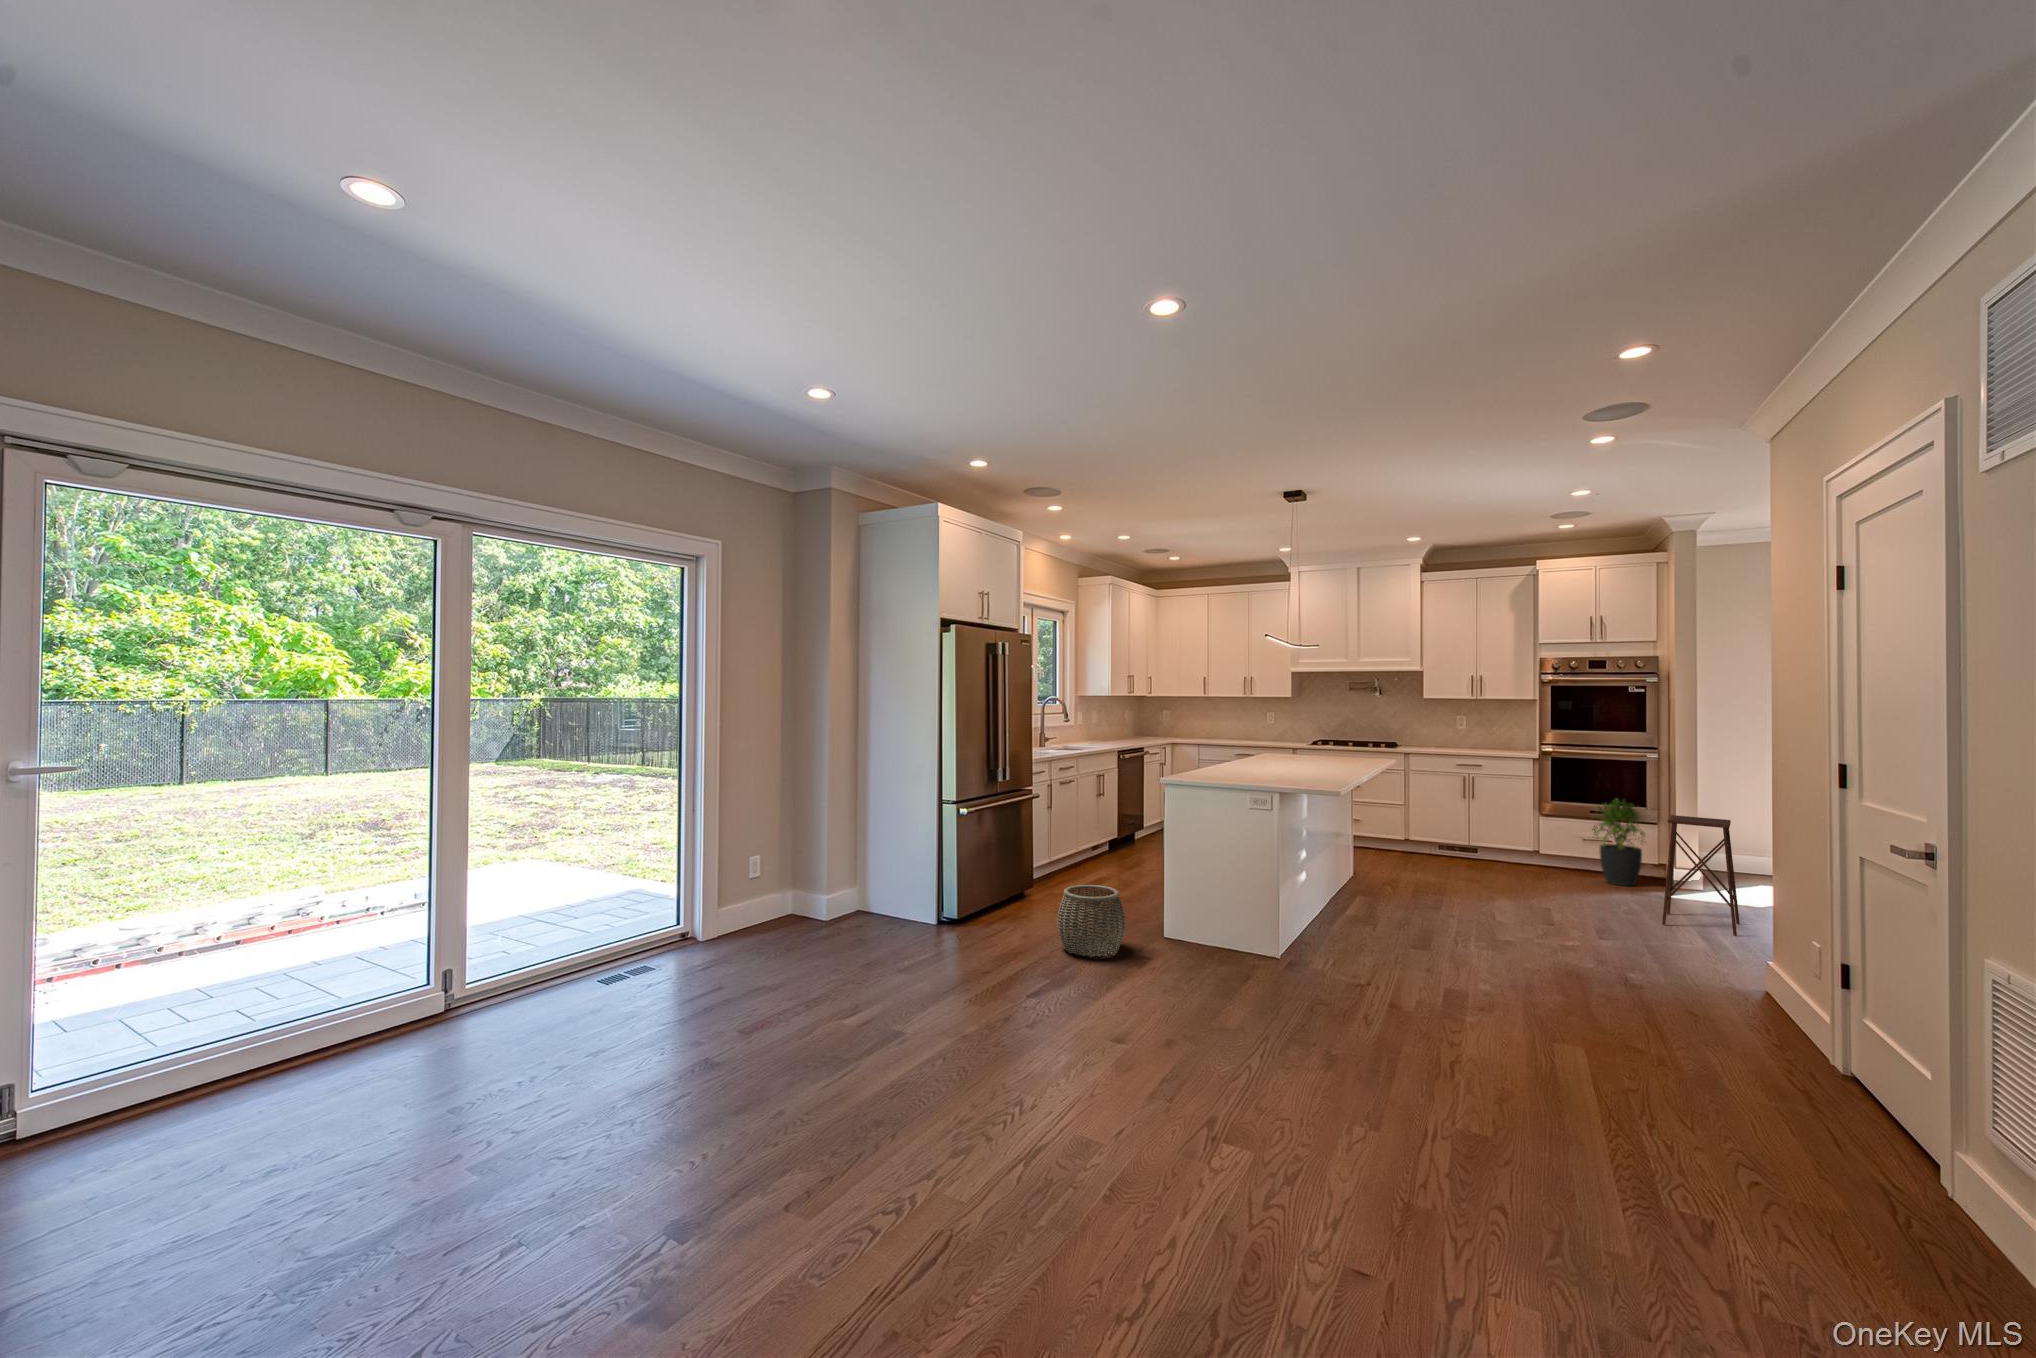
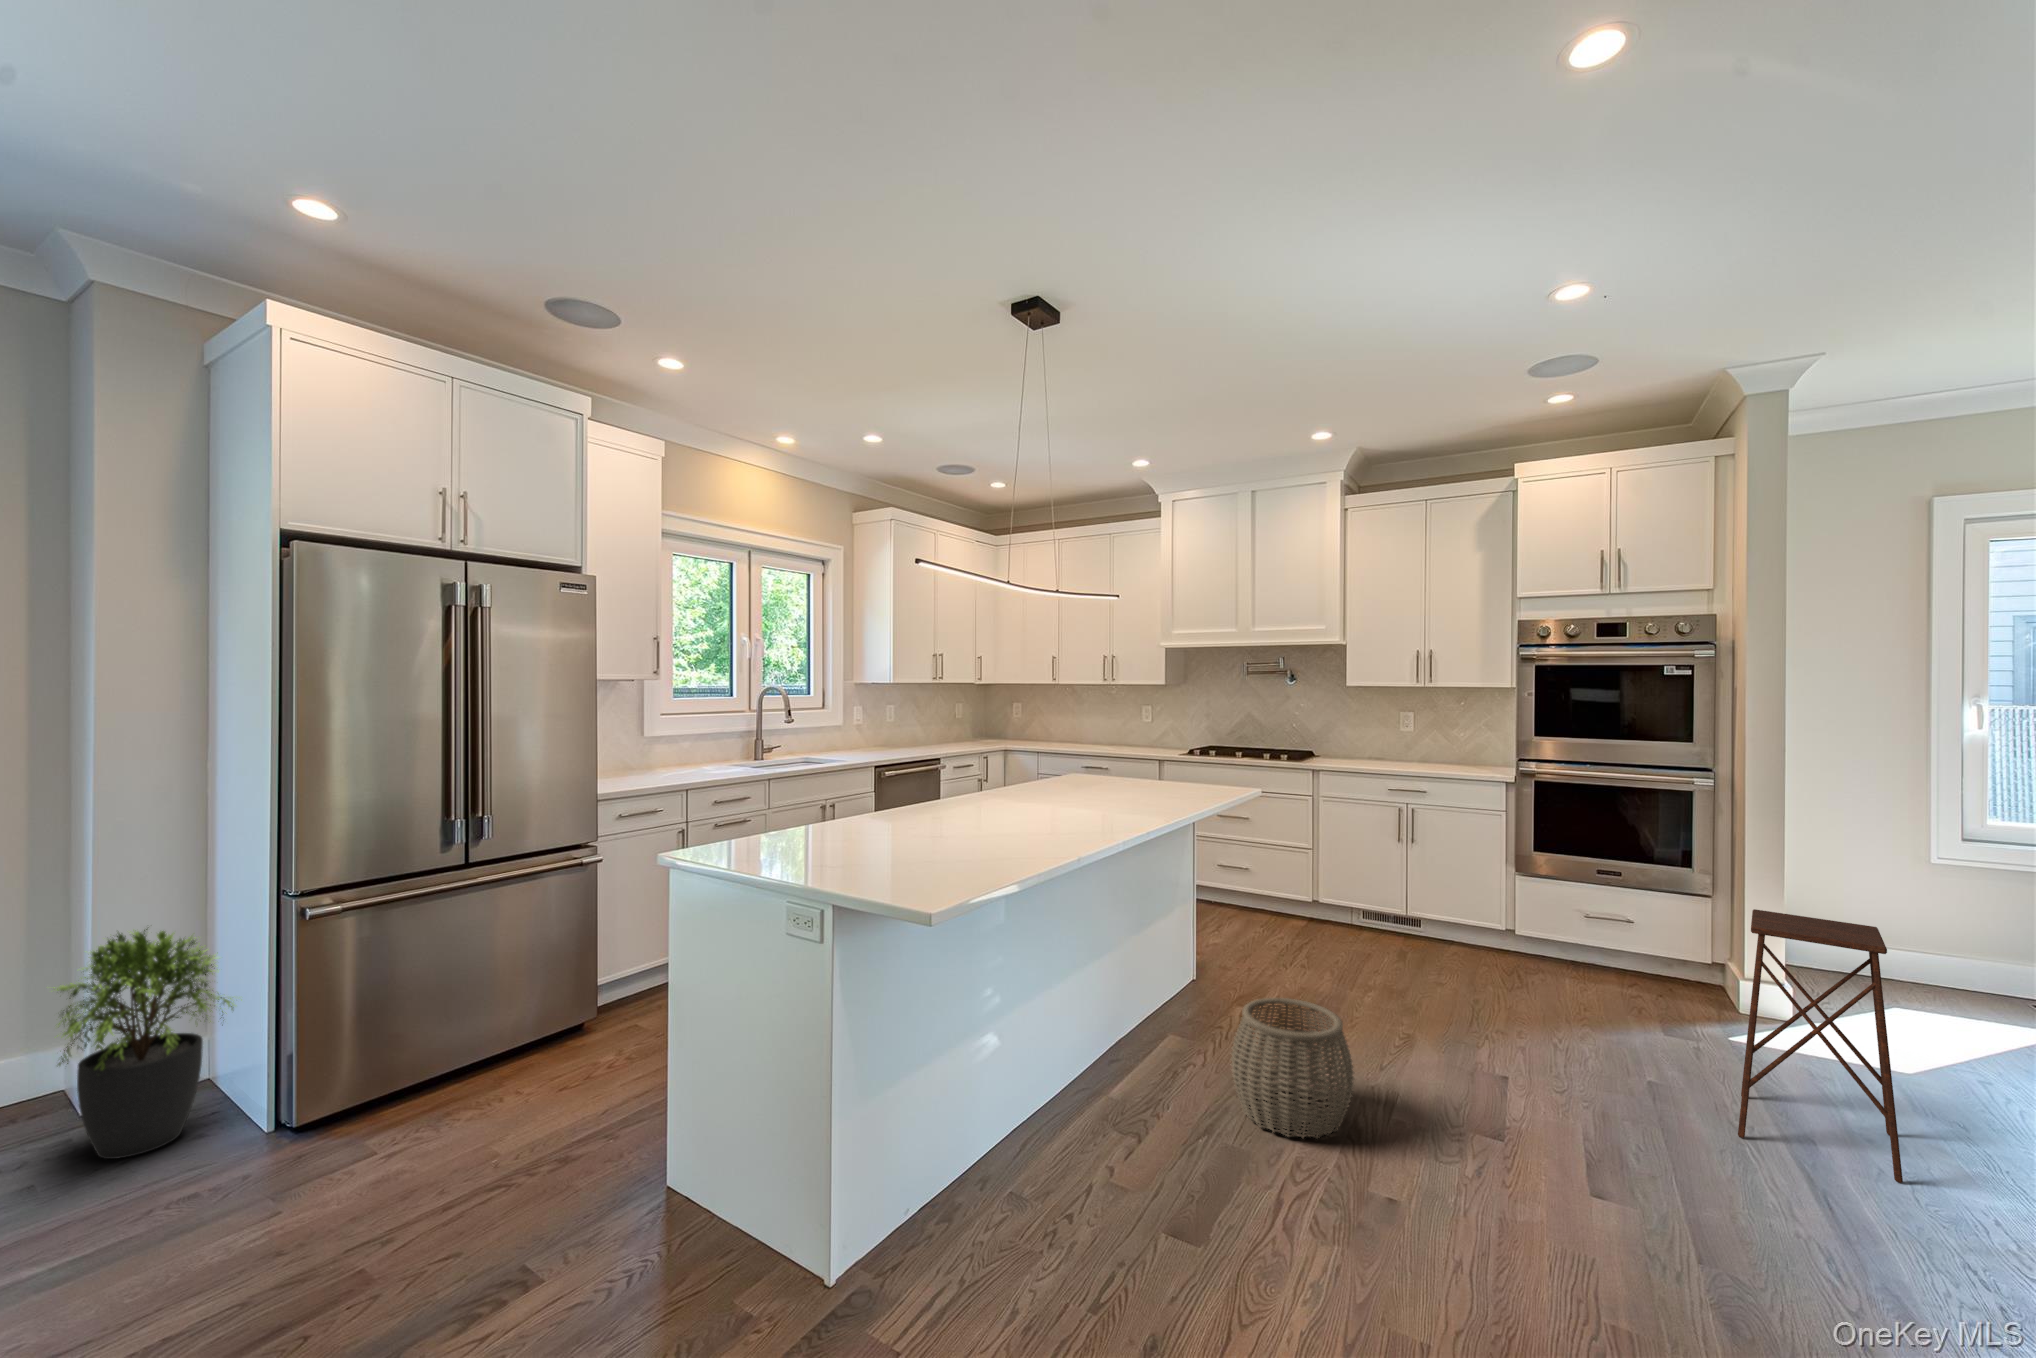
potted plant: present [1592,799,1645,886] -> present [53,928,242,1159]
woven basket: present [1057,885,1126,957] -> present [1231,998,1354,1138]

